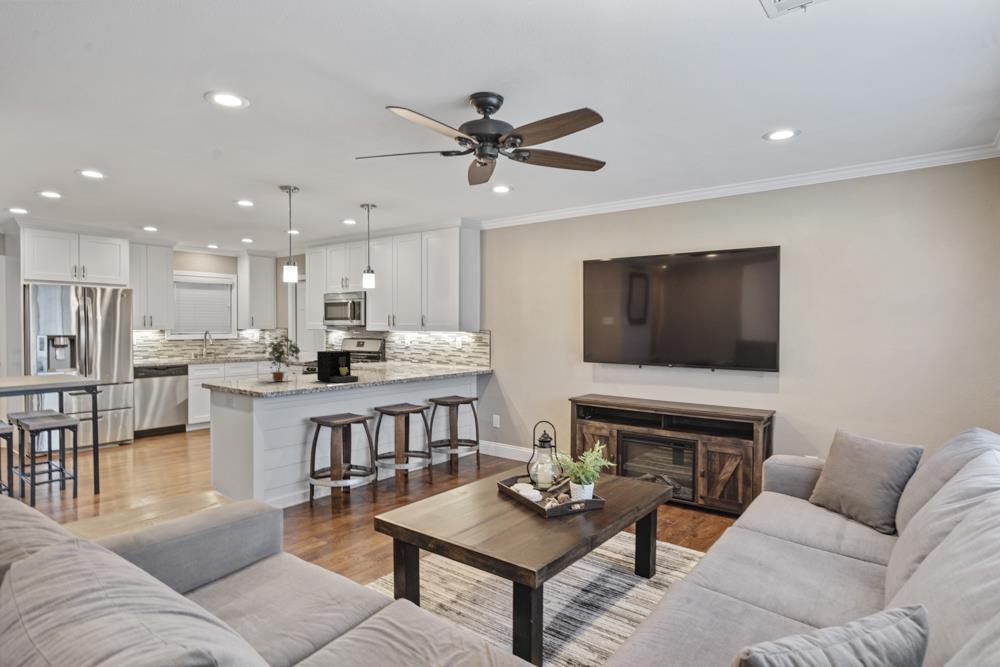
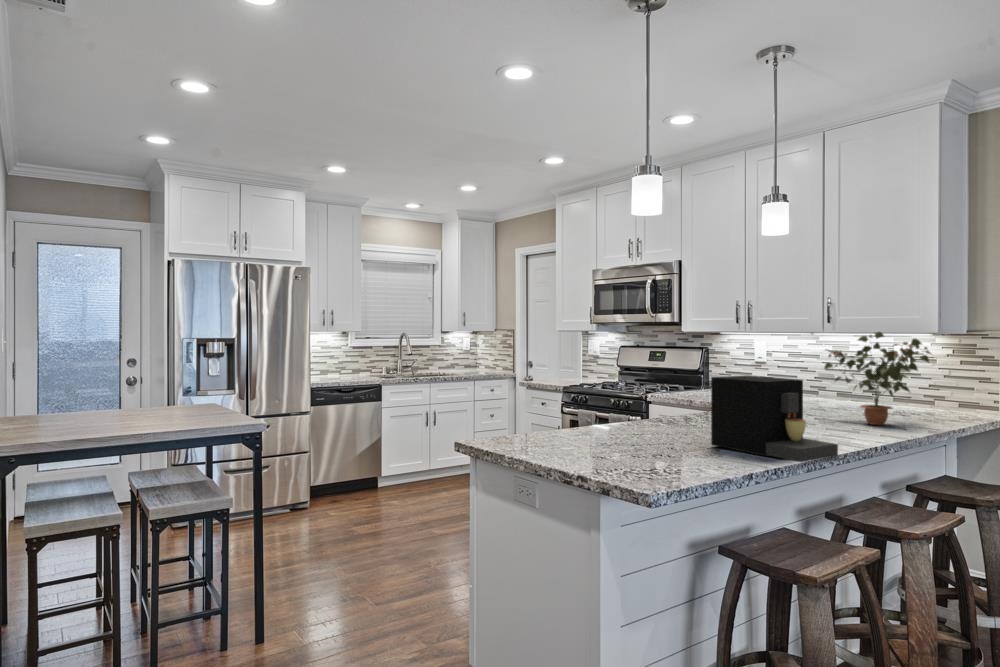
potted plant: present [263,335,299,382] -> present [824,332,931,425]

